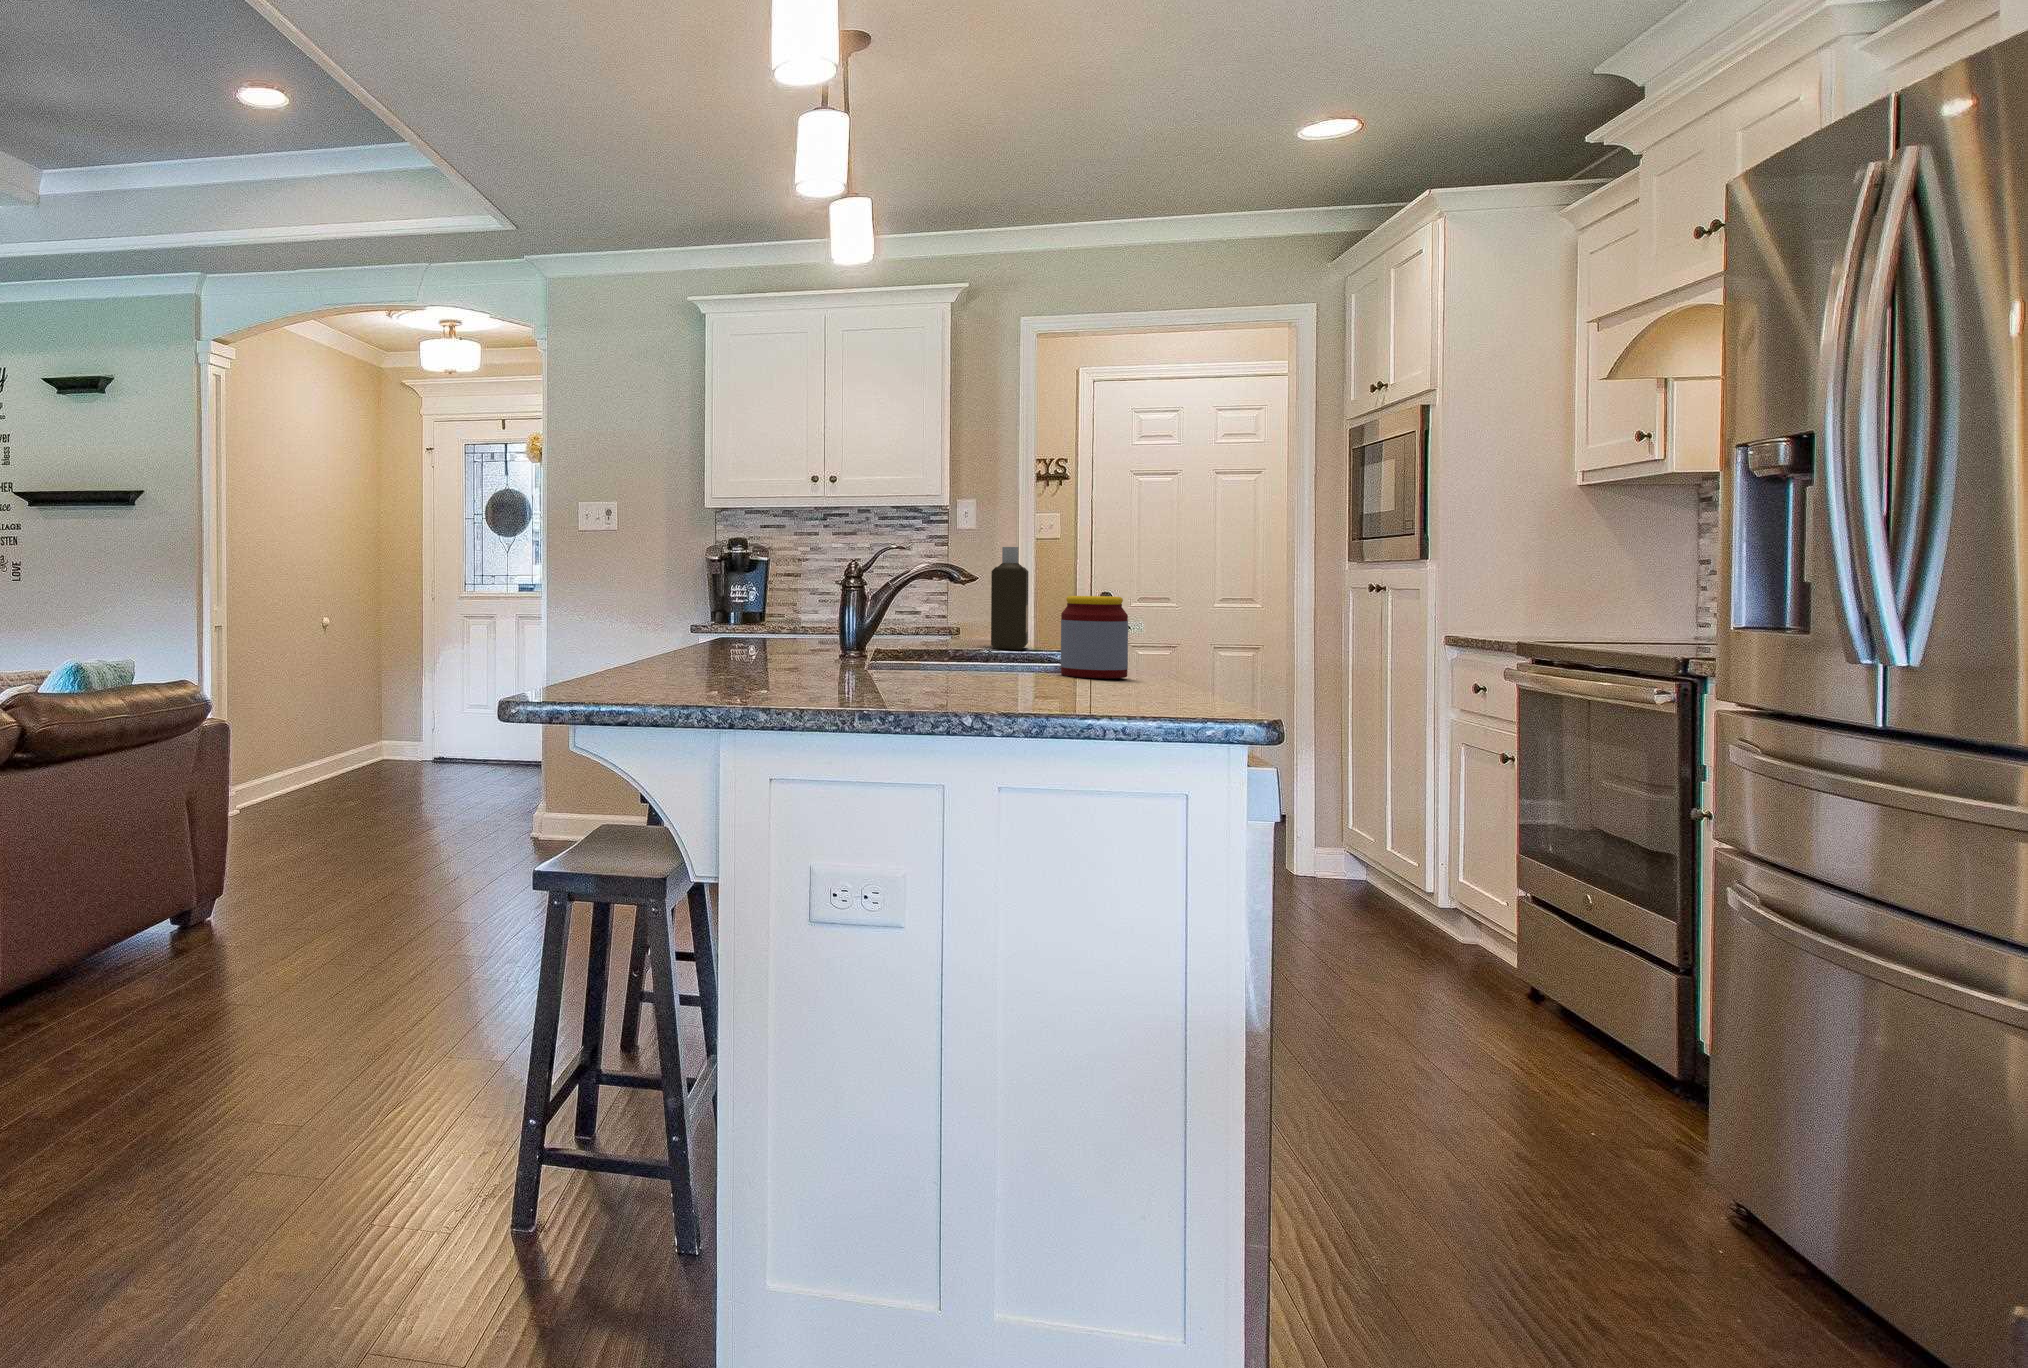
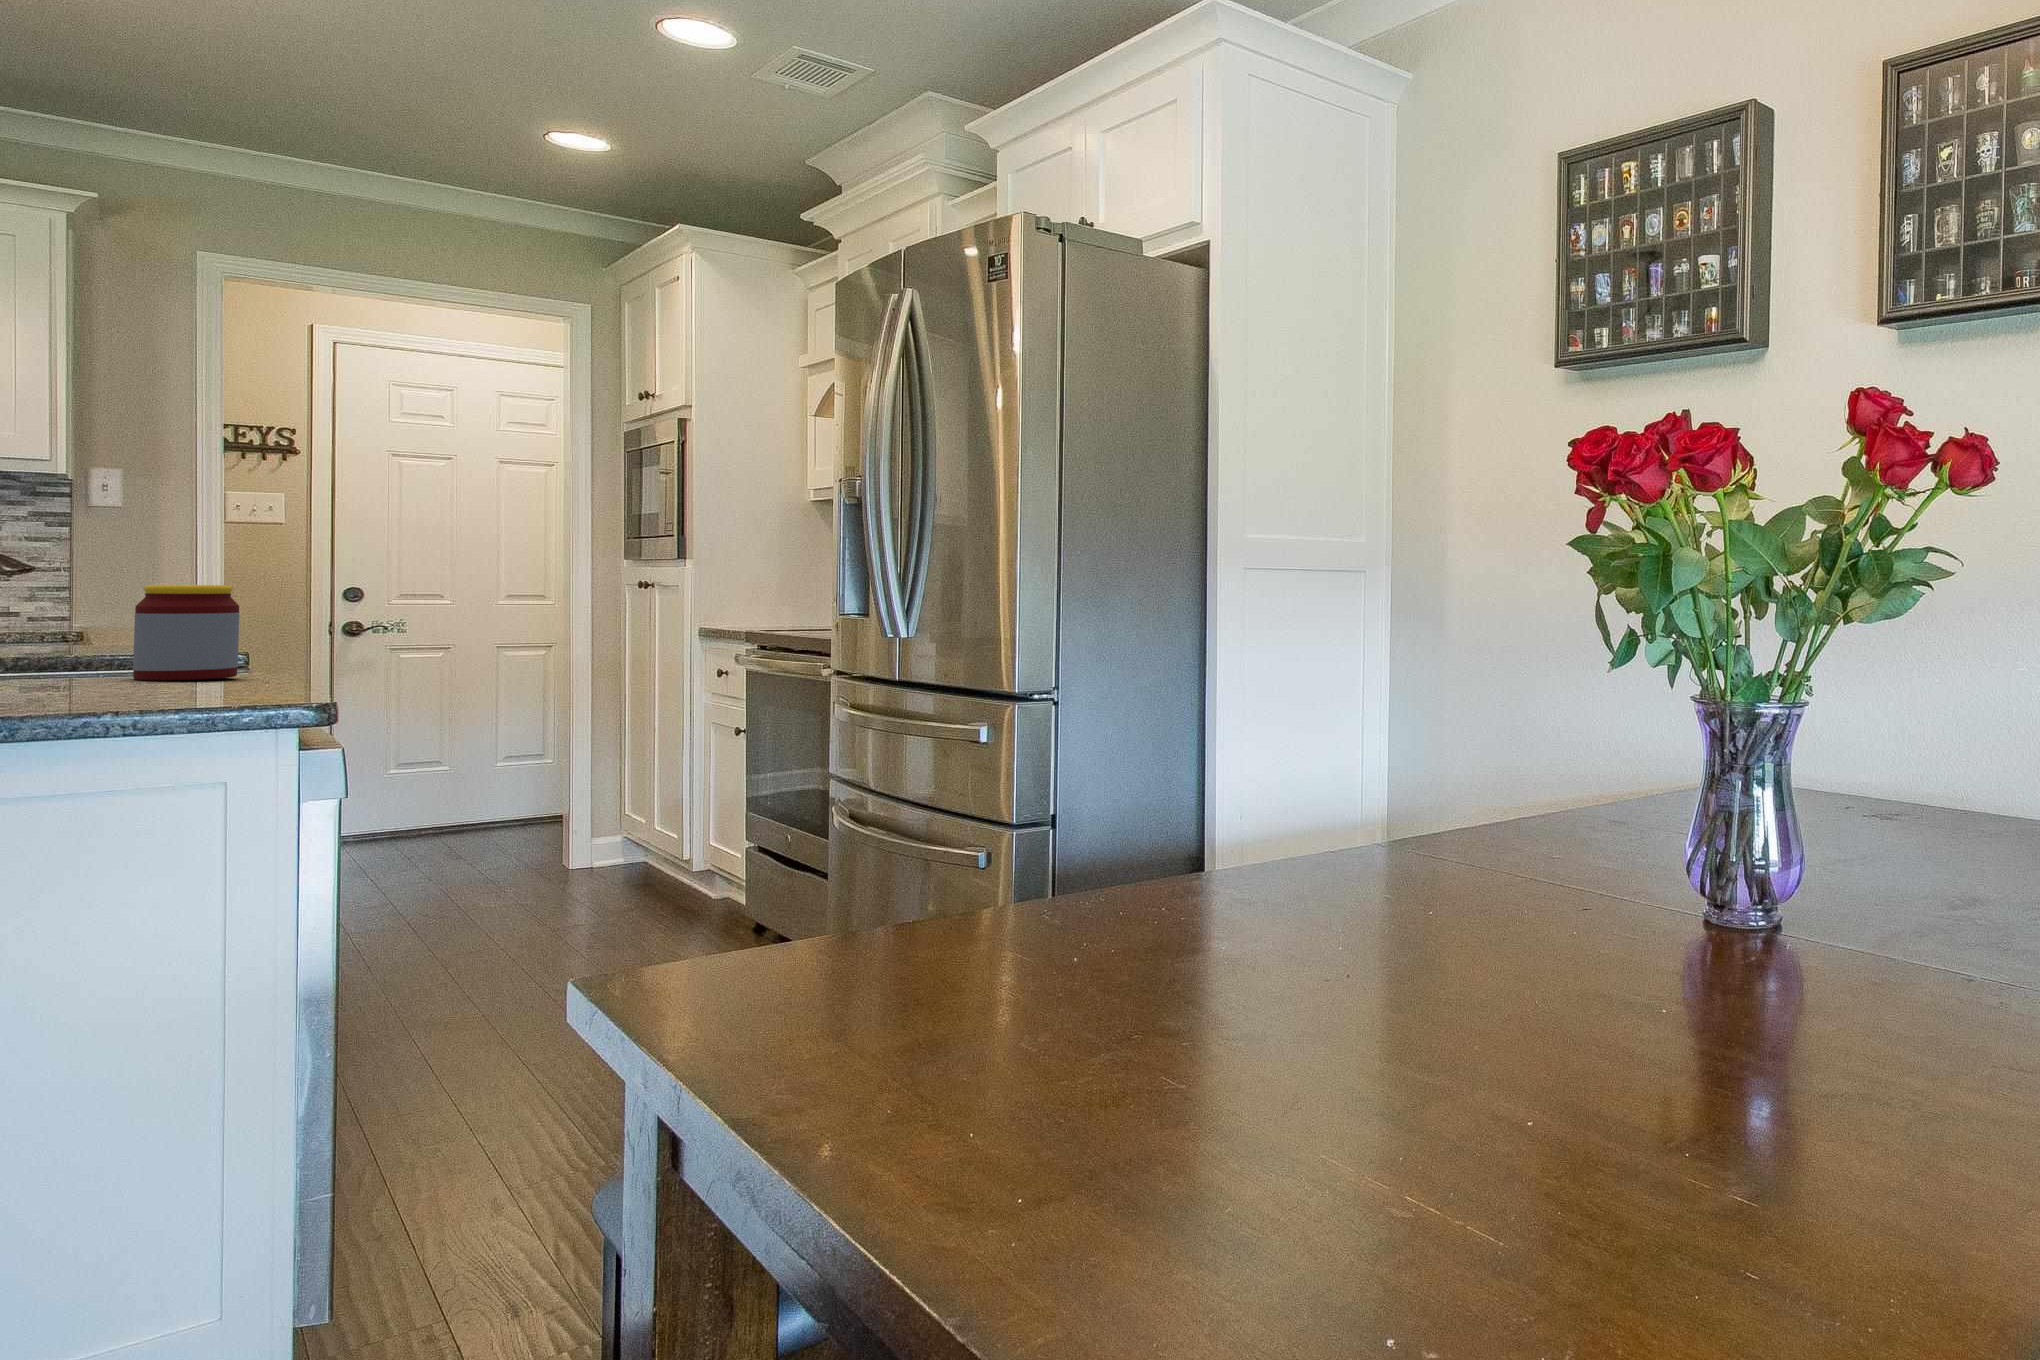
bottle: present [991,547,1028,650] -> none [70,529,145,658]

